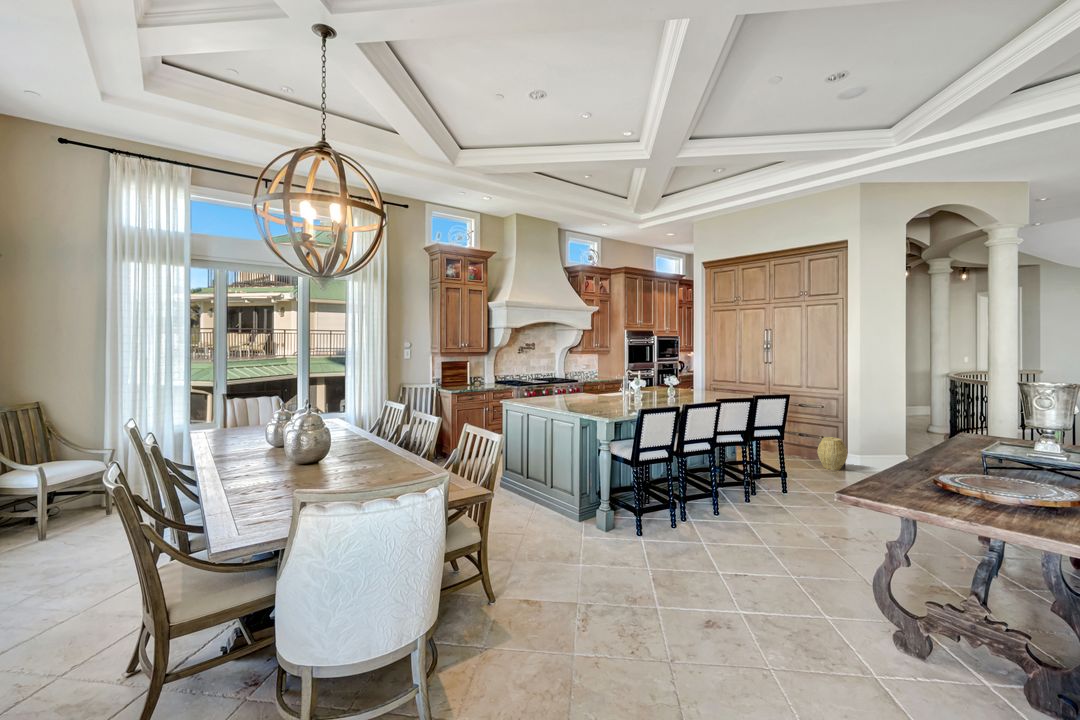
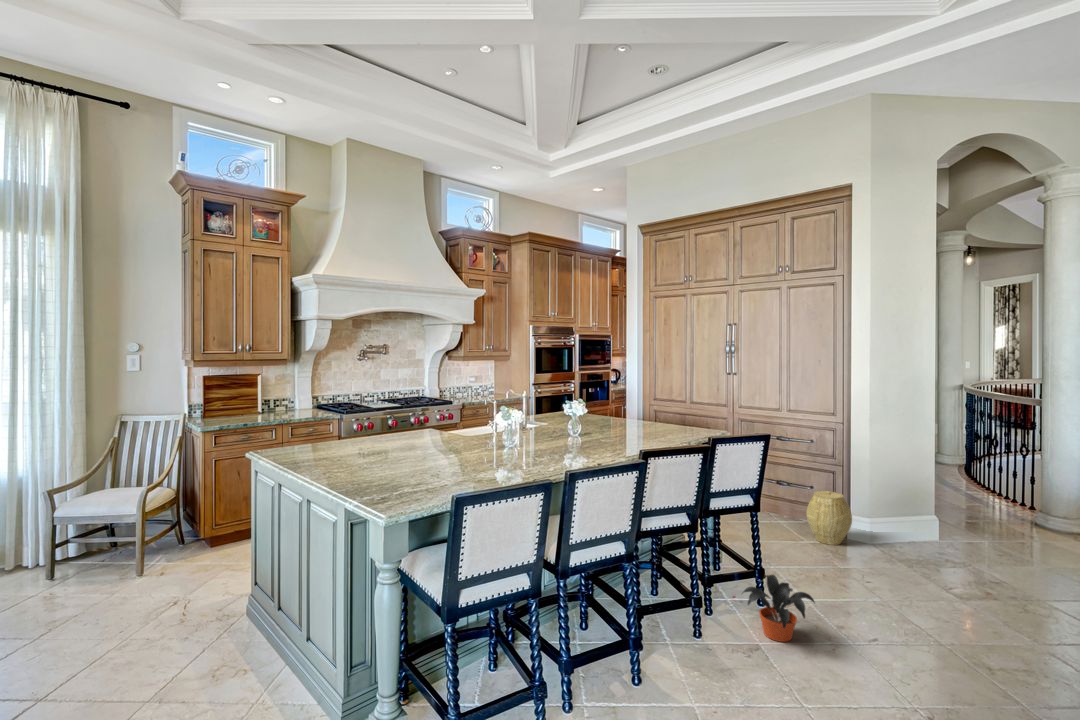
potted plant: none [771,472,814,505] -> present [743,575,814,642]

